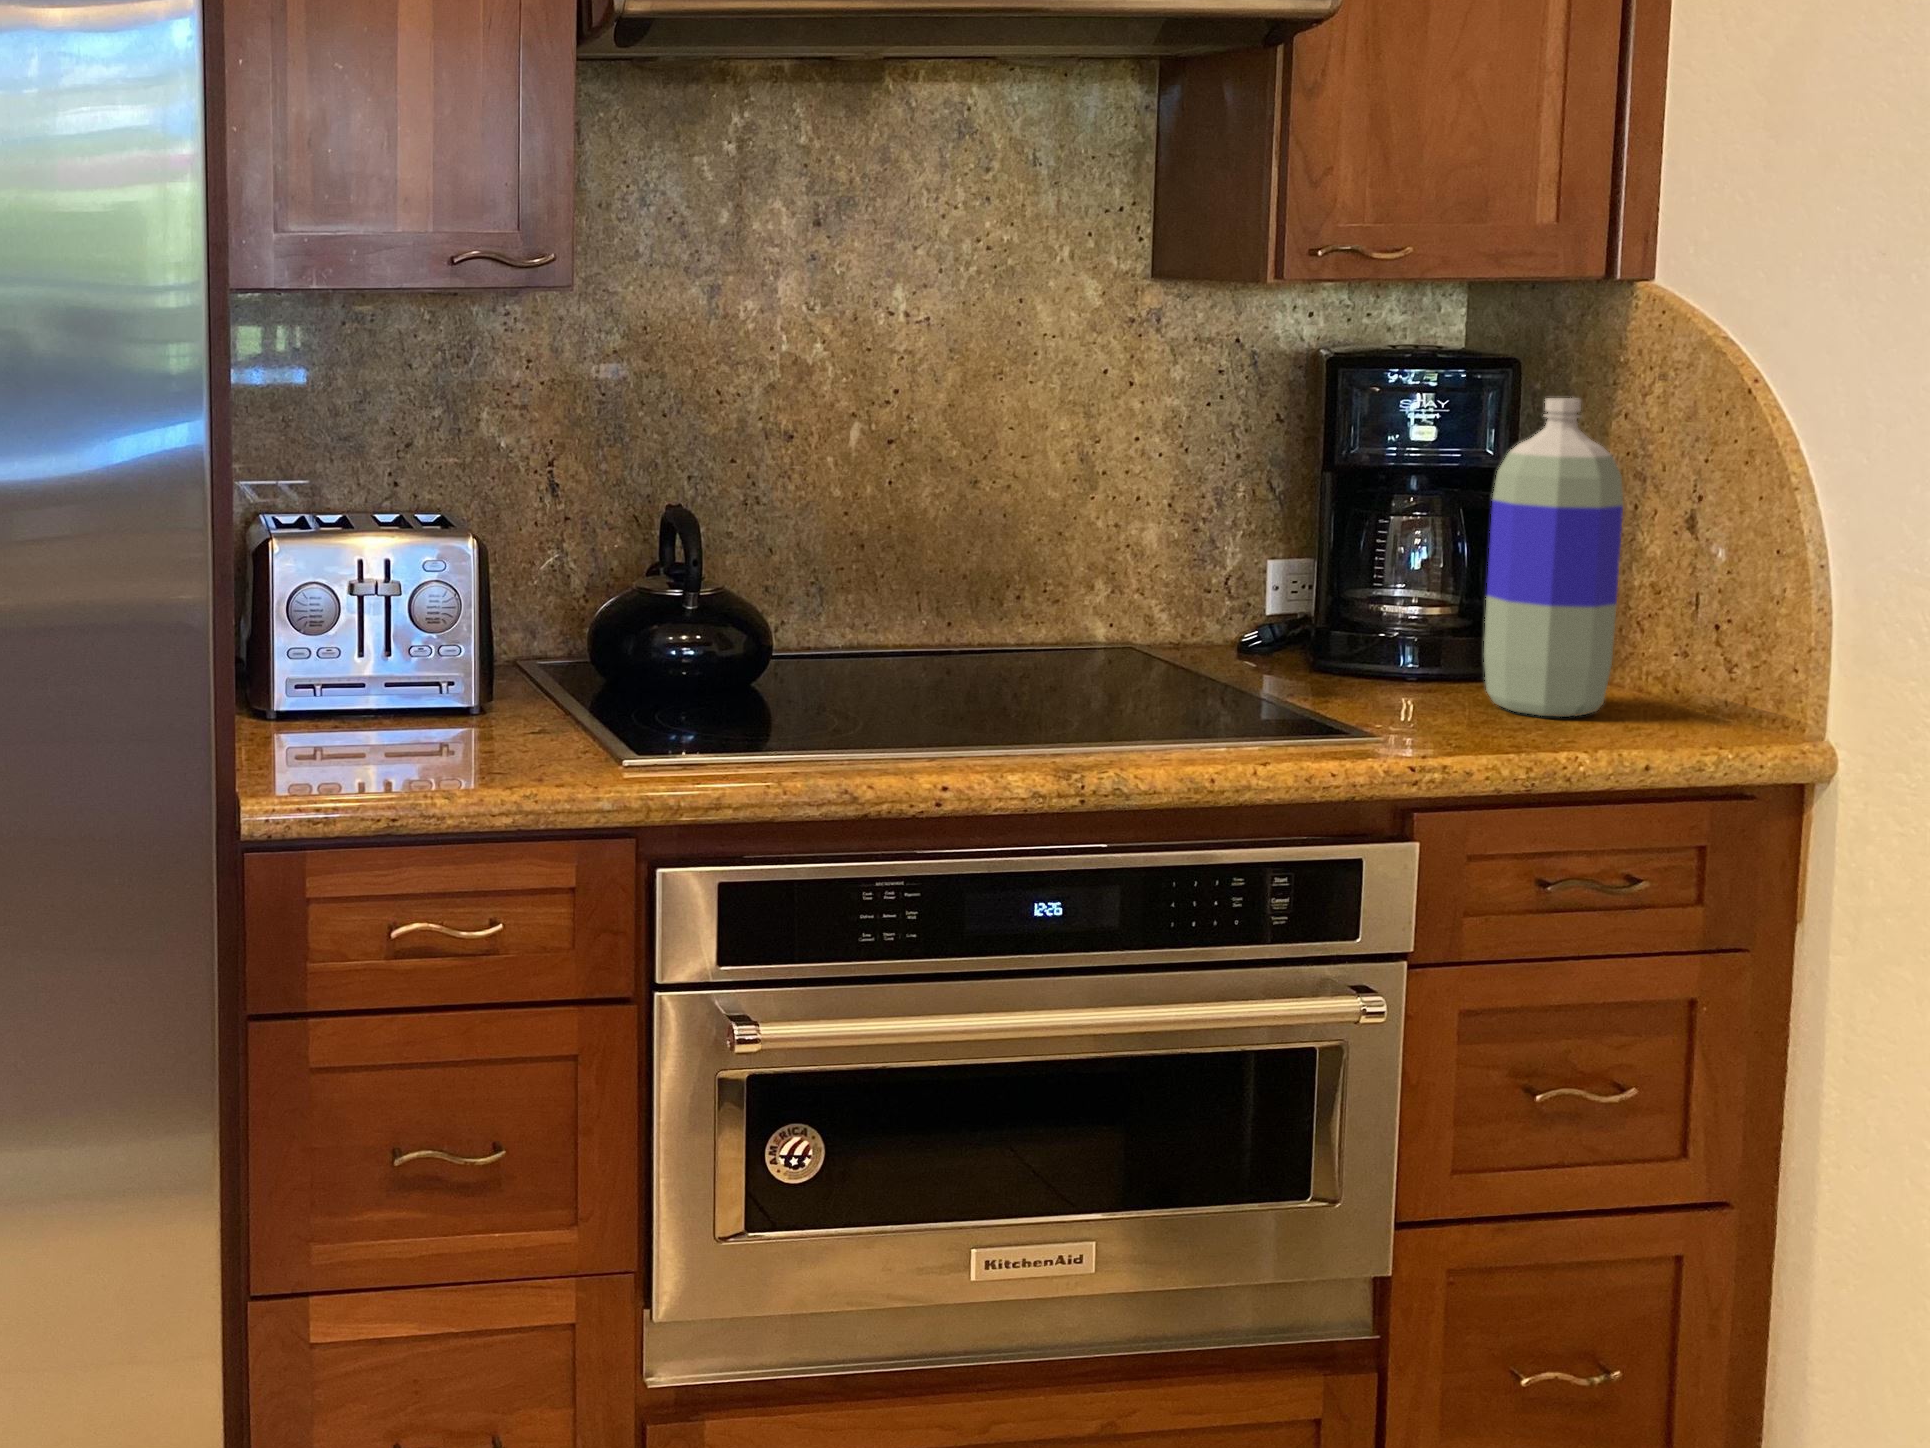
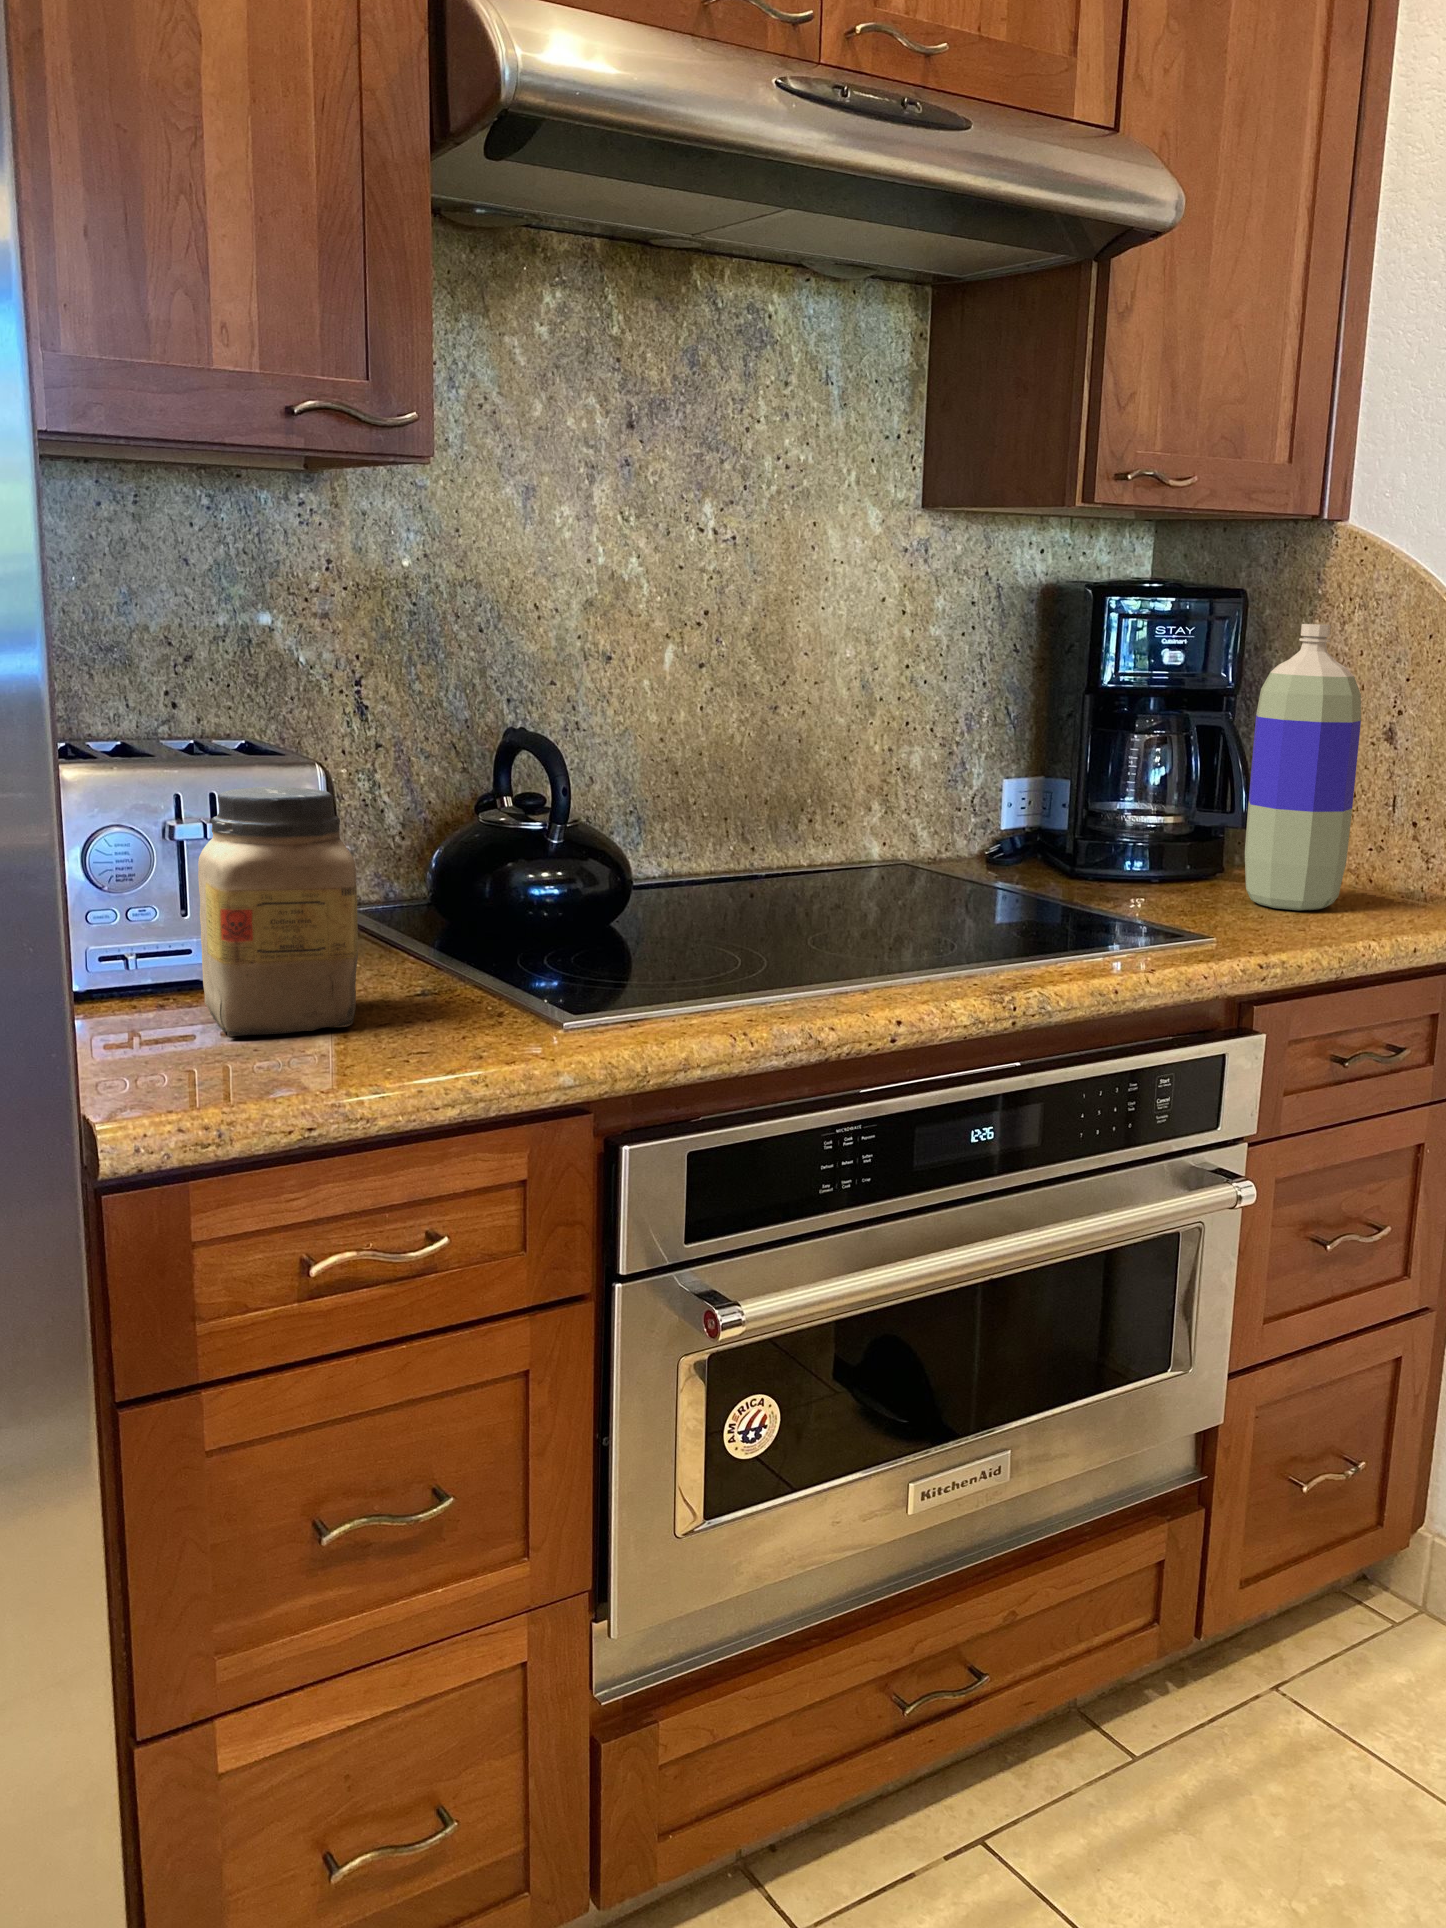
jar: none [355,554,467,751] -> present [198,787,358,1037]

